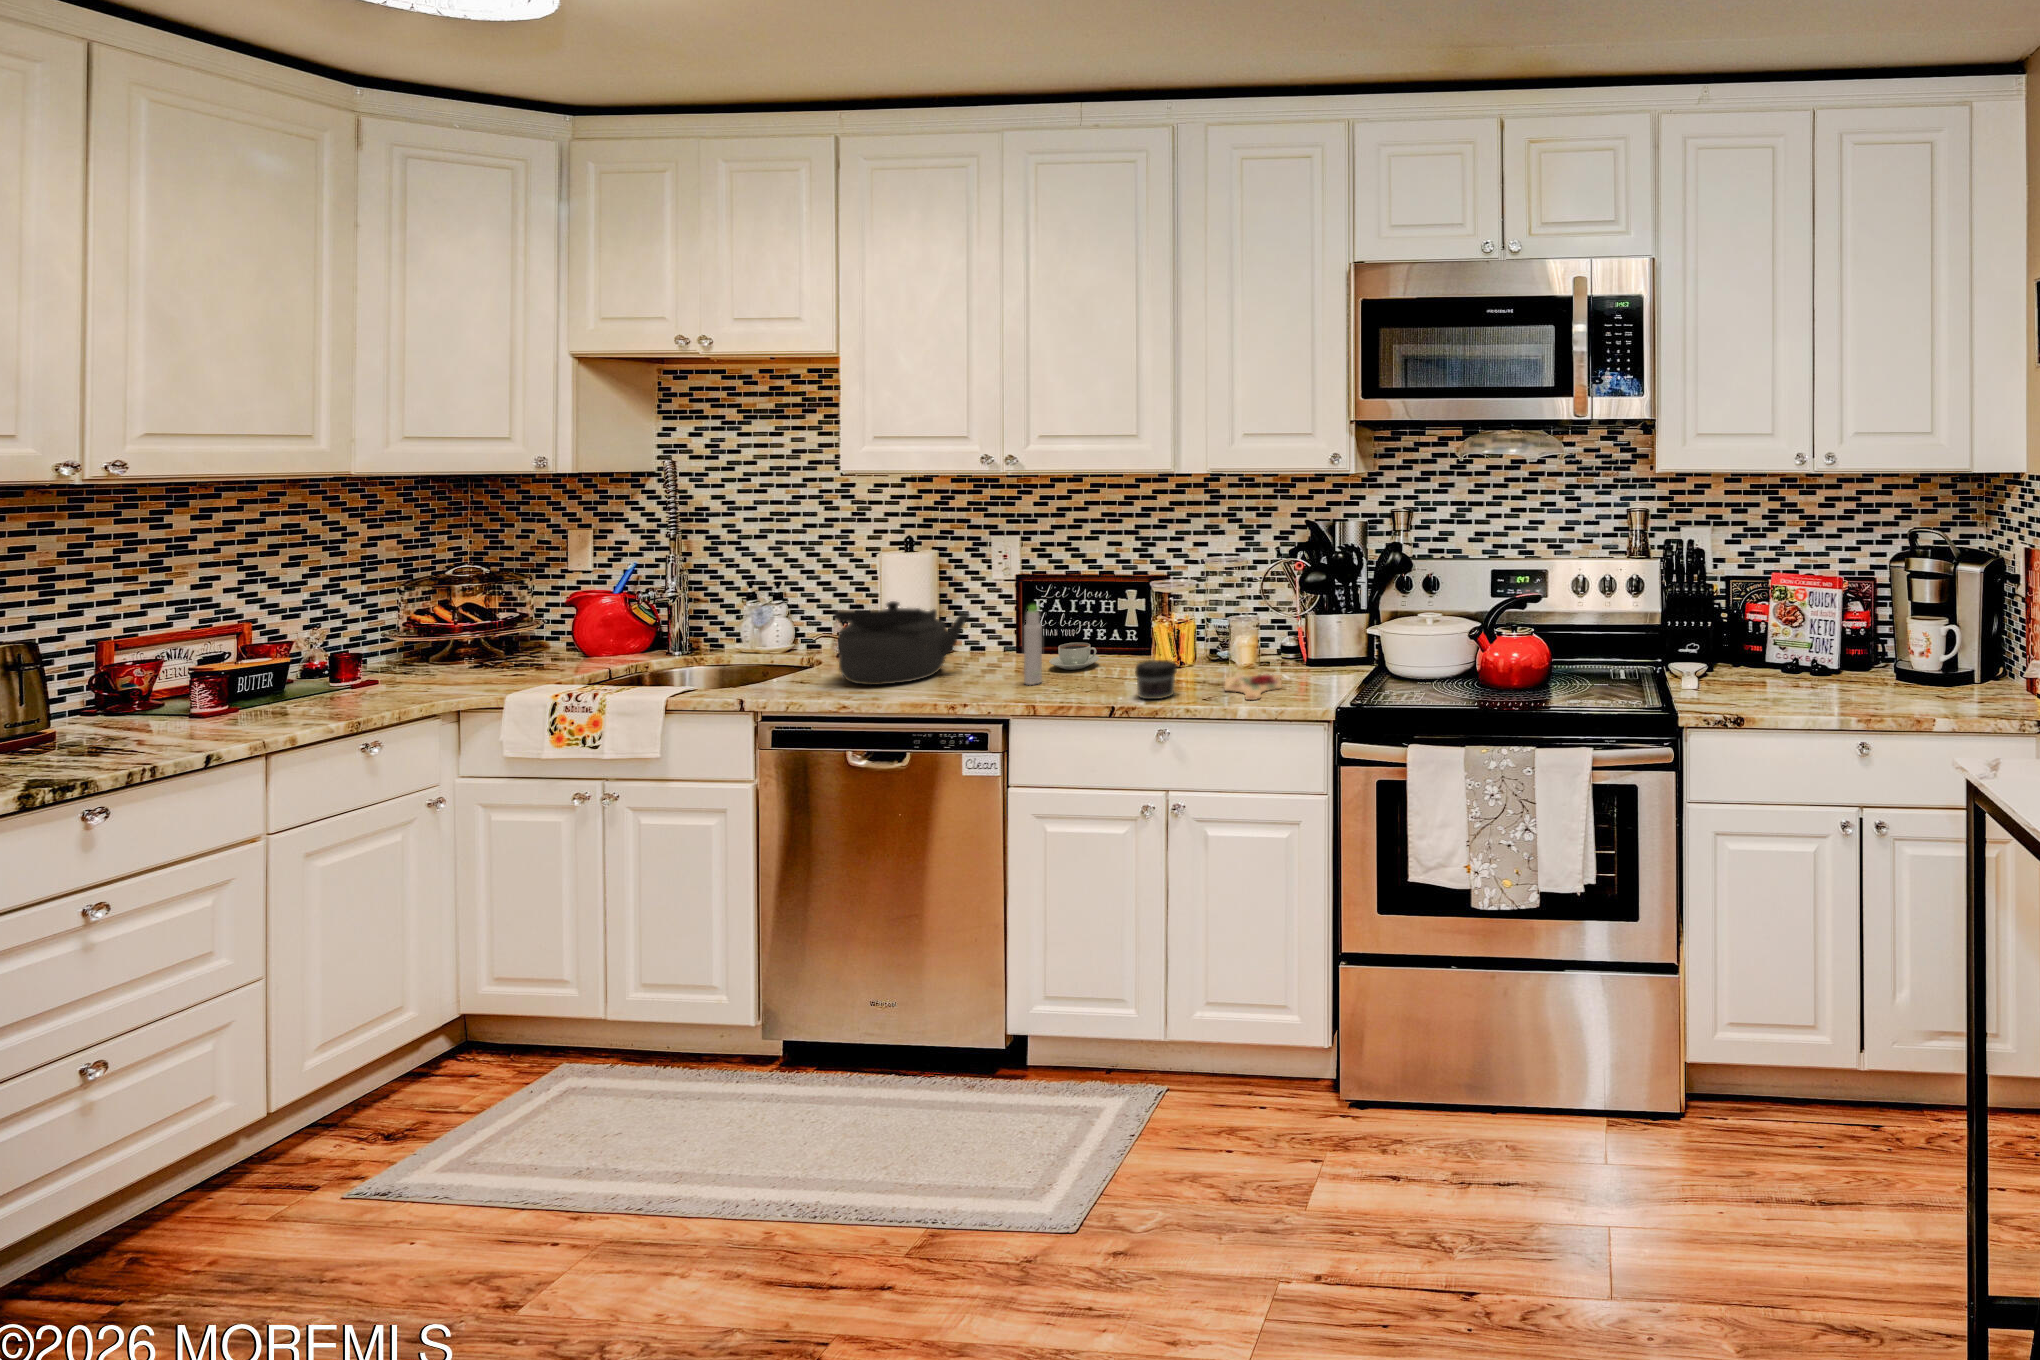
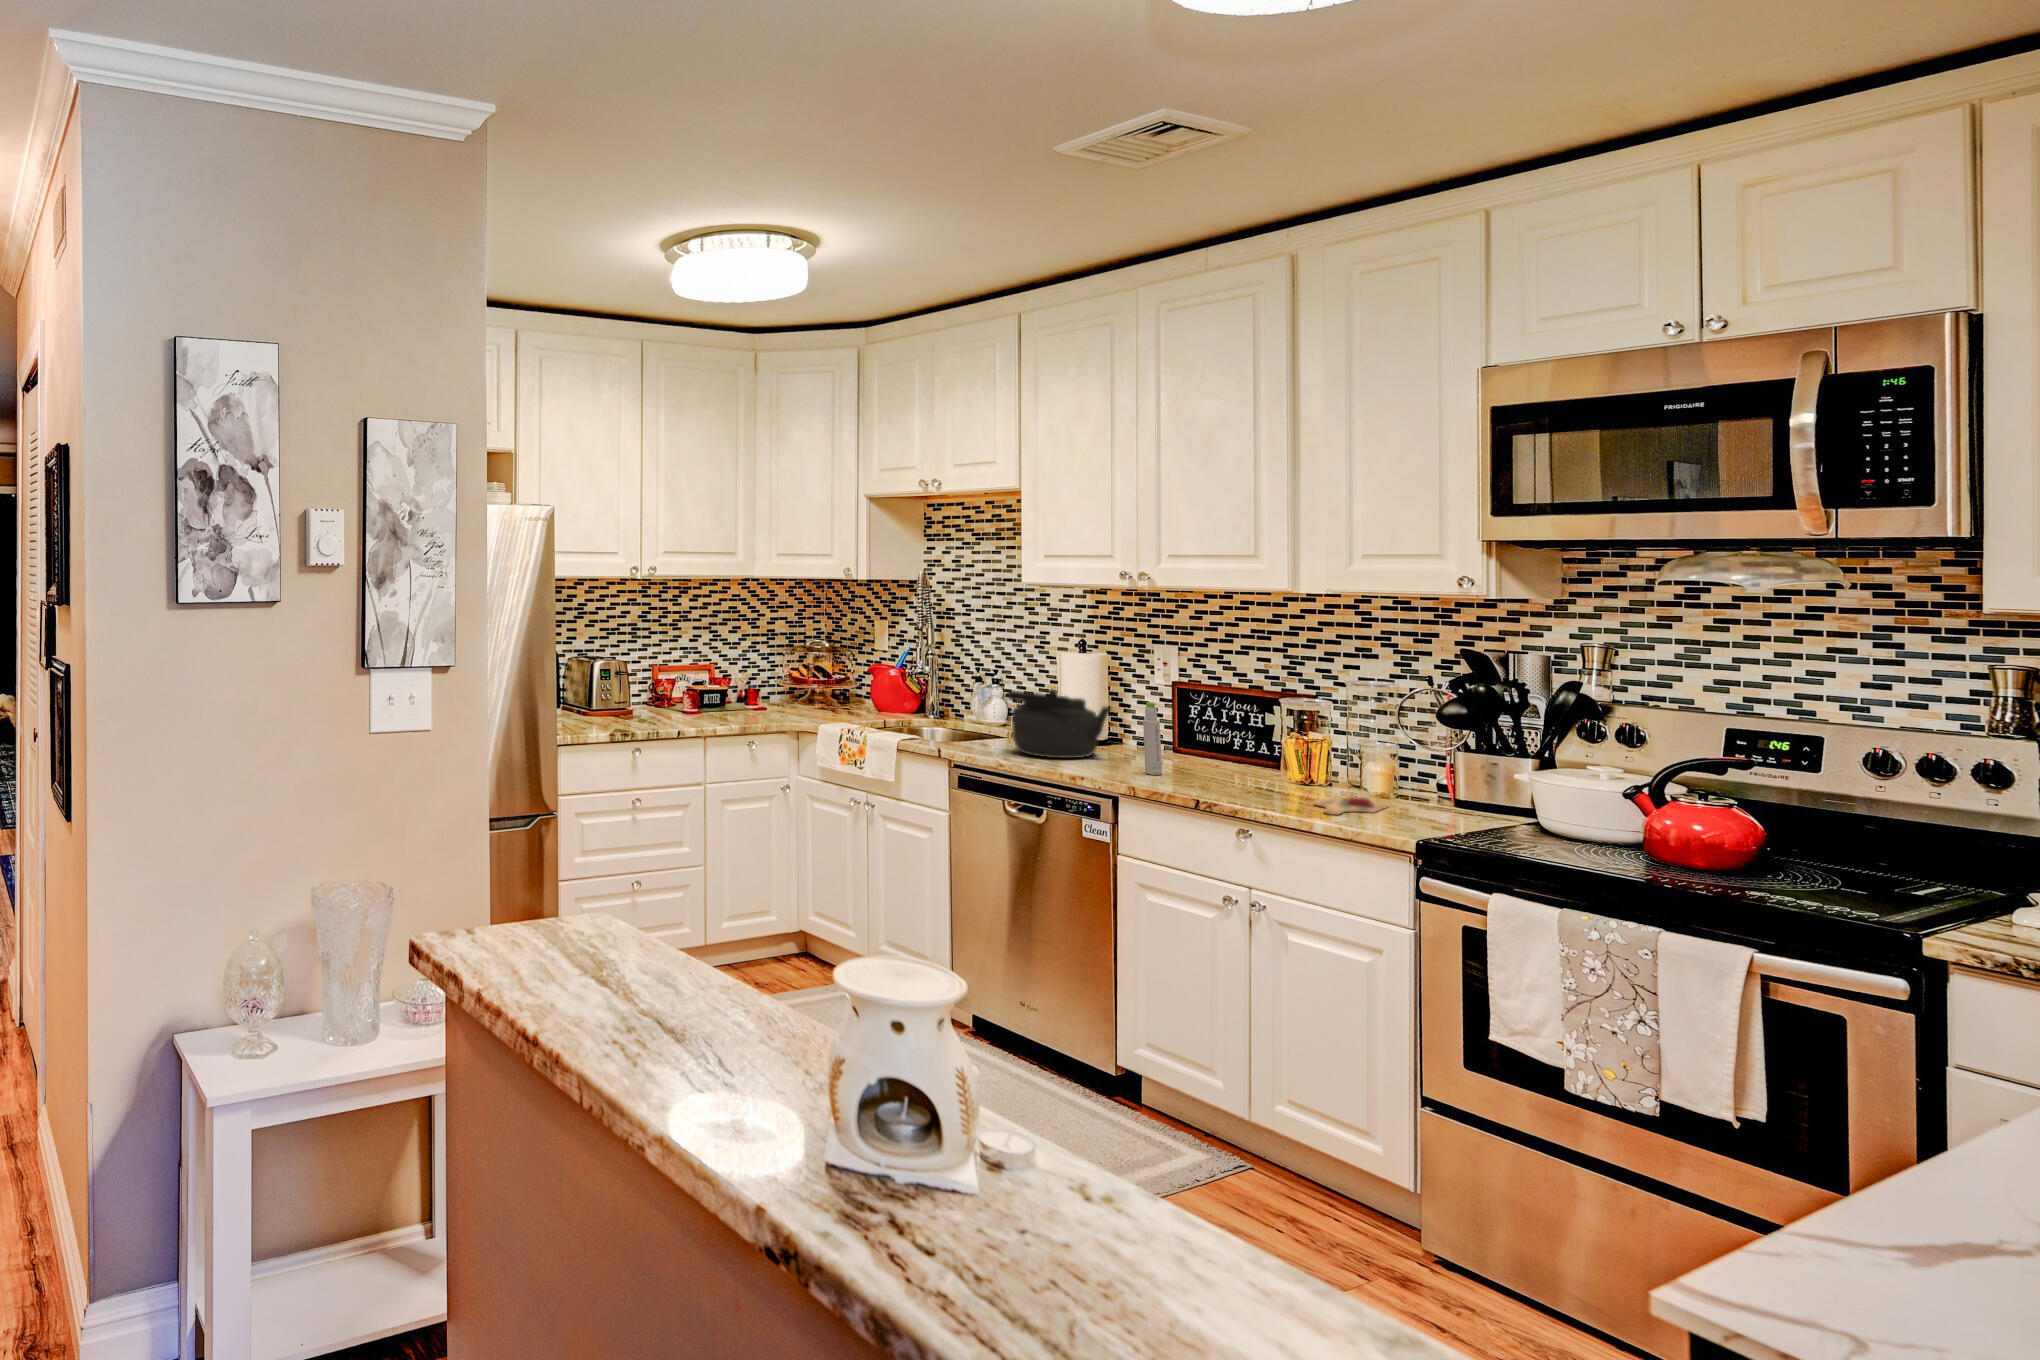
coffee cup: present [1049,643,1099,670] -> none [1179,747,1228,772]
jar: present [1135,660,1177,699] -> none [1222,763,1265,800]

